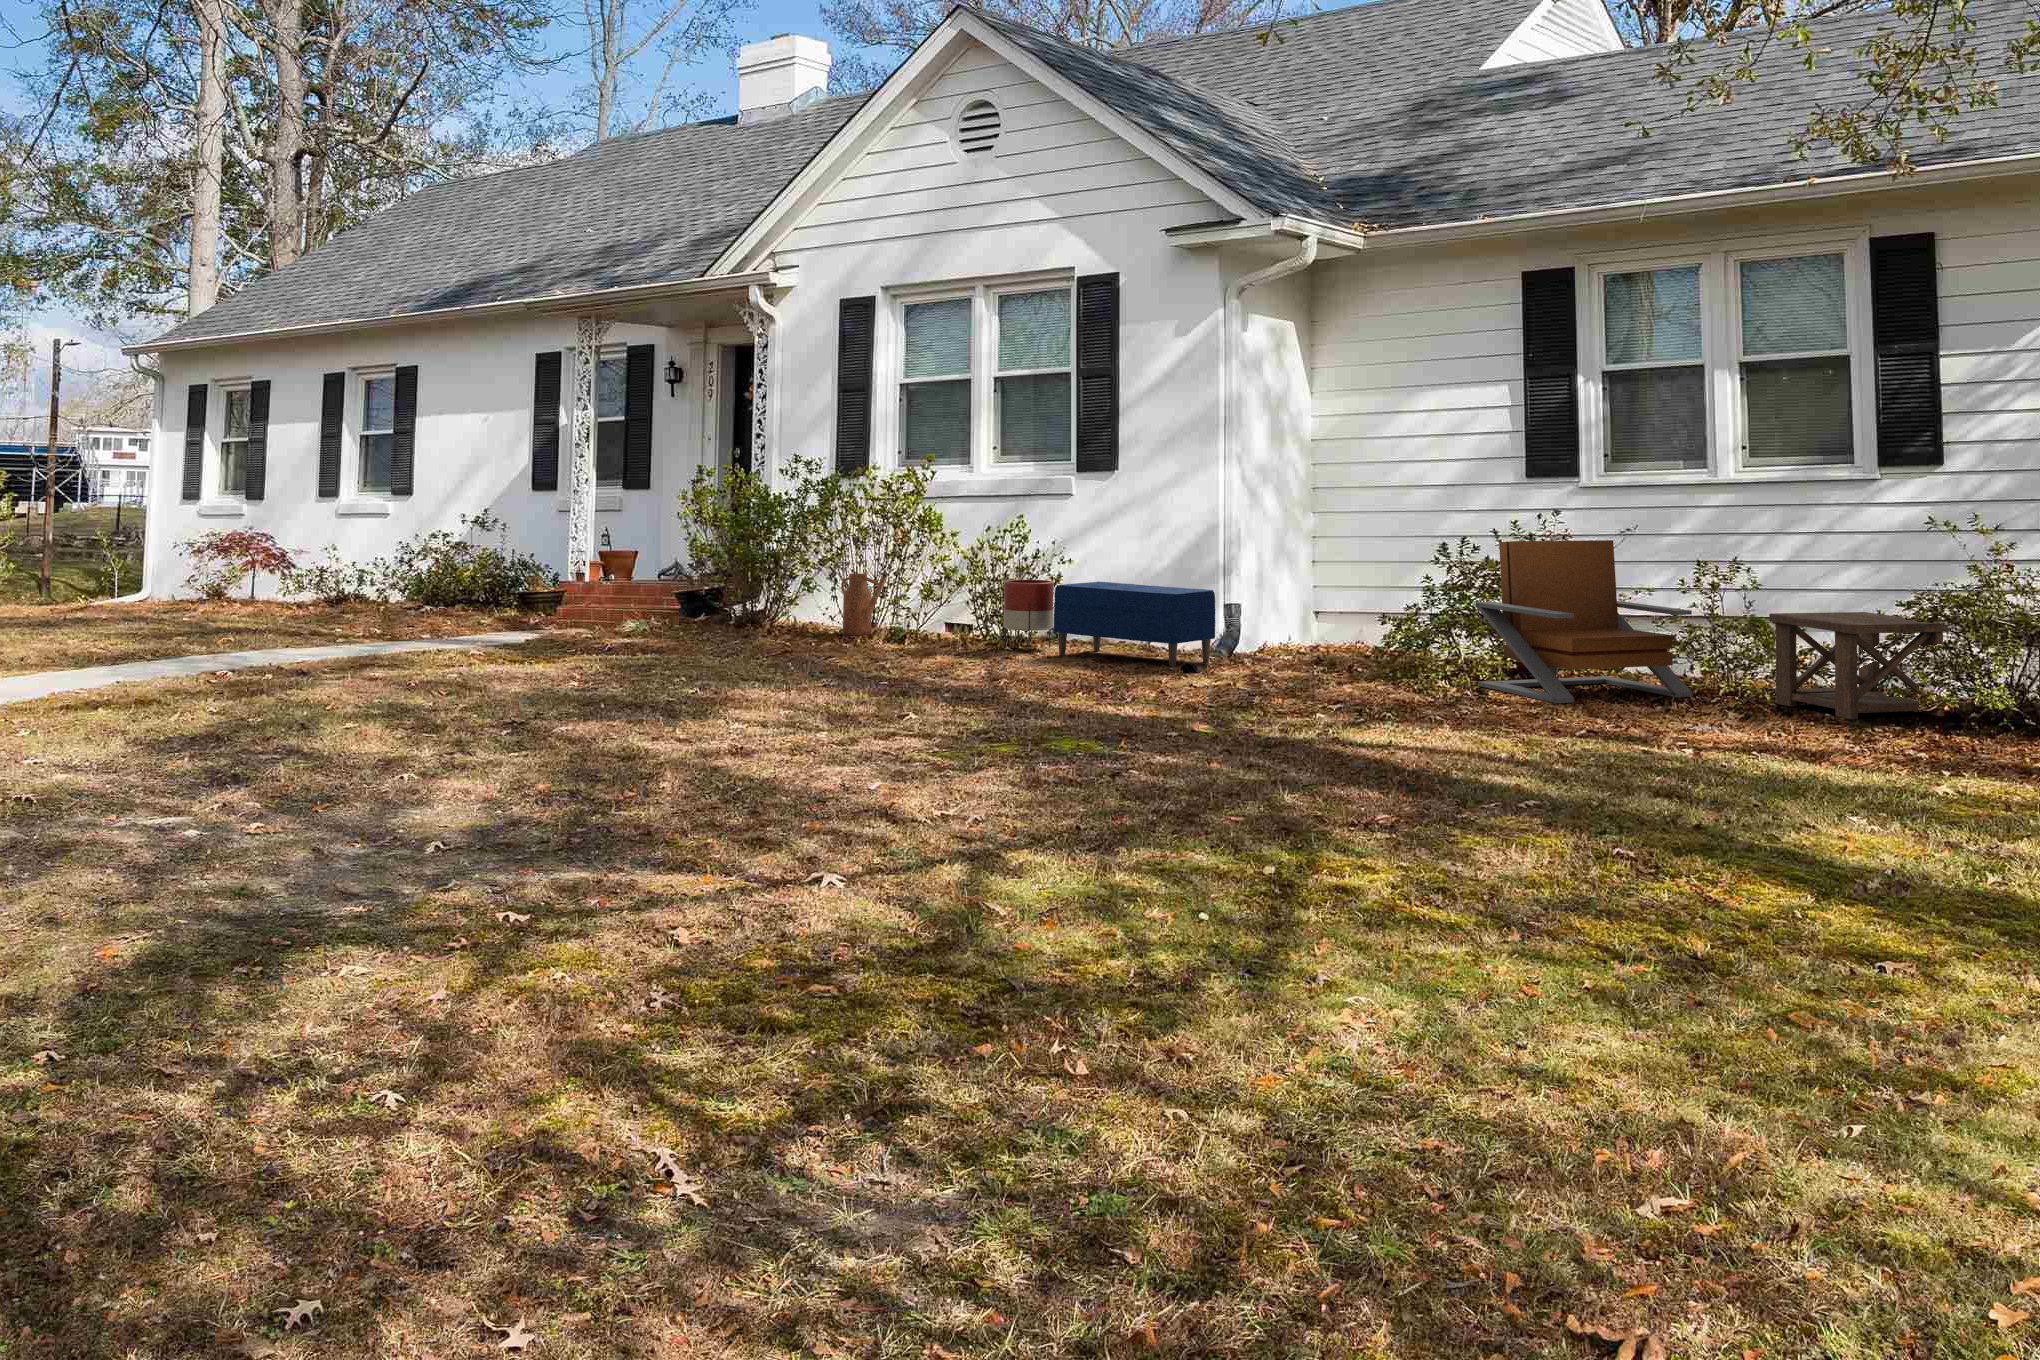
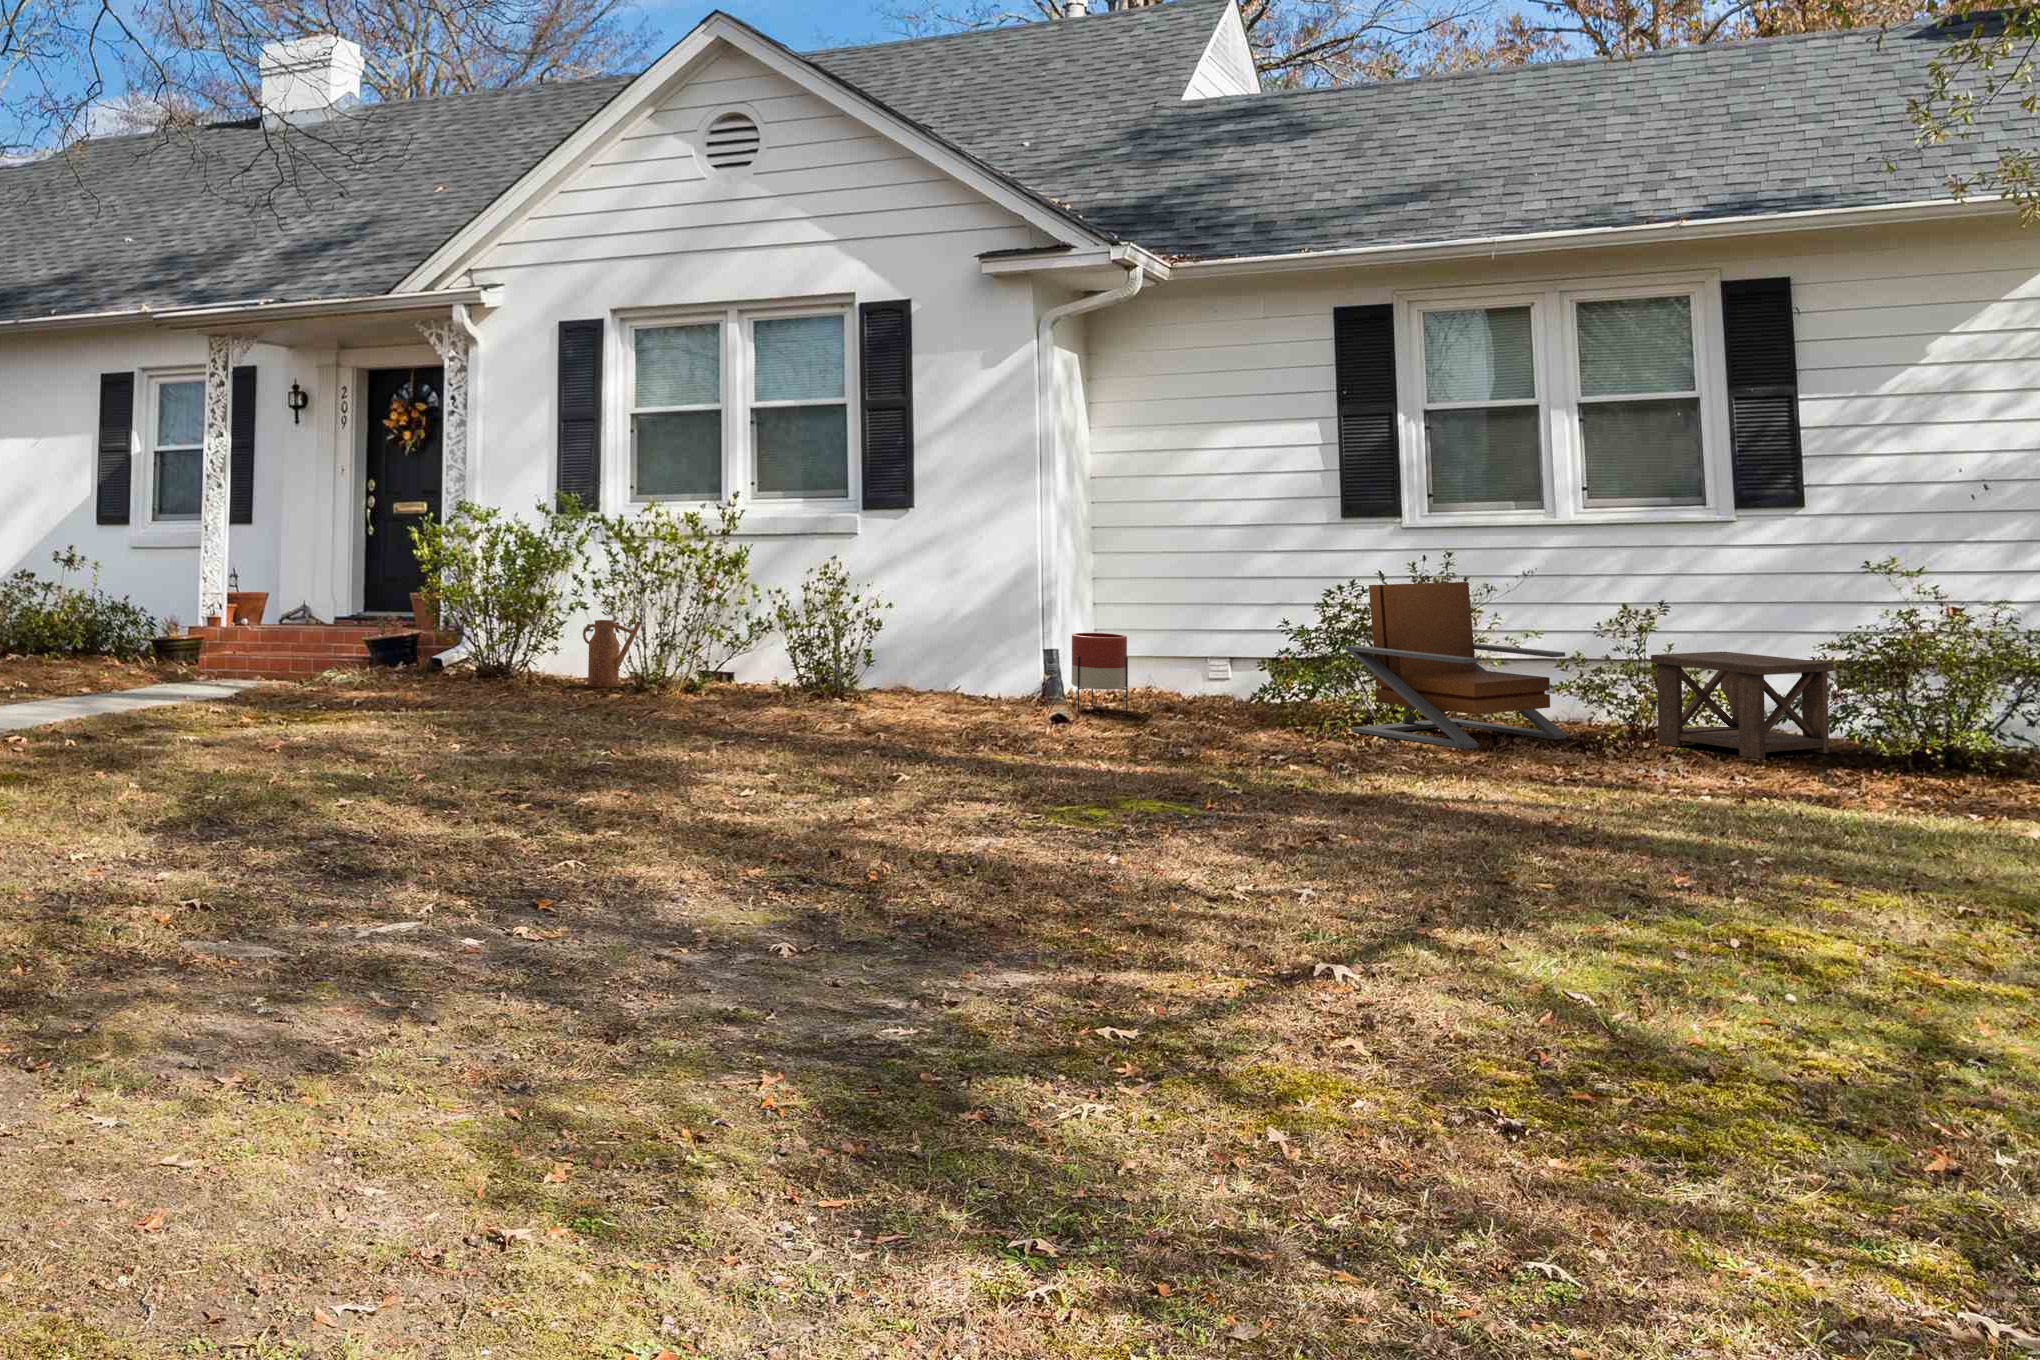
planter: present [1003,579,1054,652] -> present [1071,633,1128,711]
bench: present [1054,582,1216,667] -> none [864,627,1039,717]

